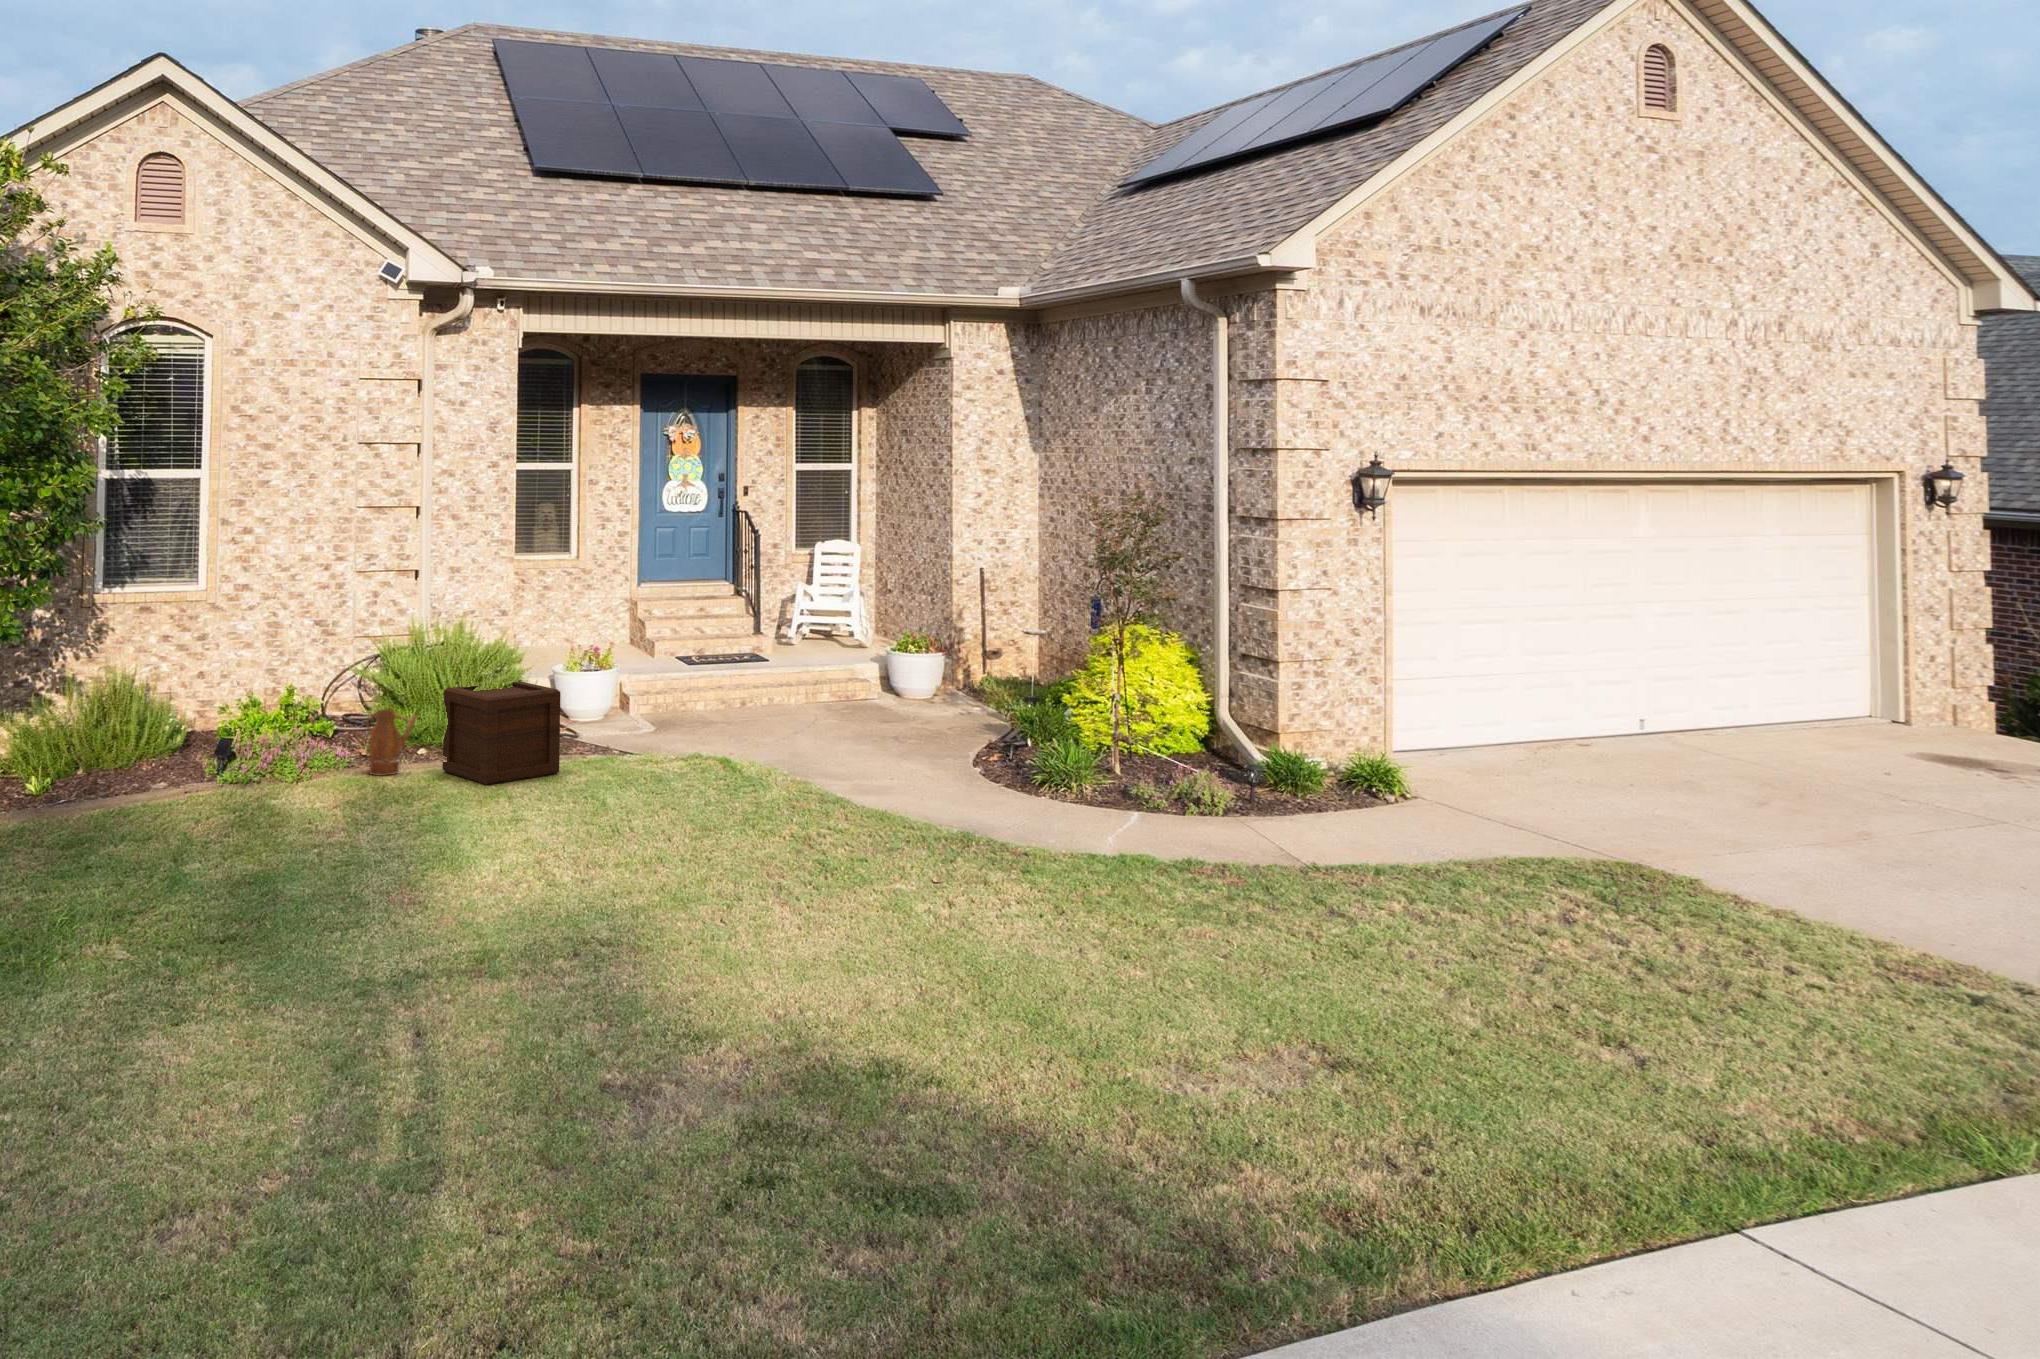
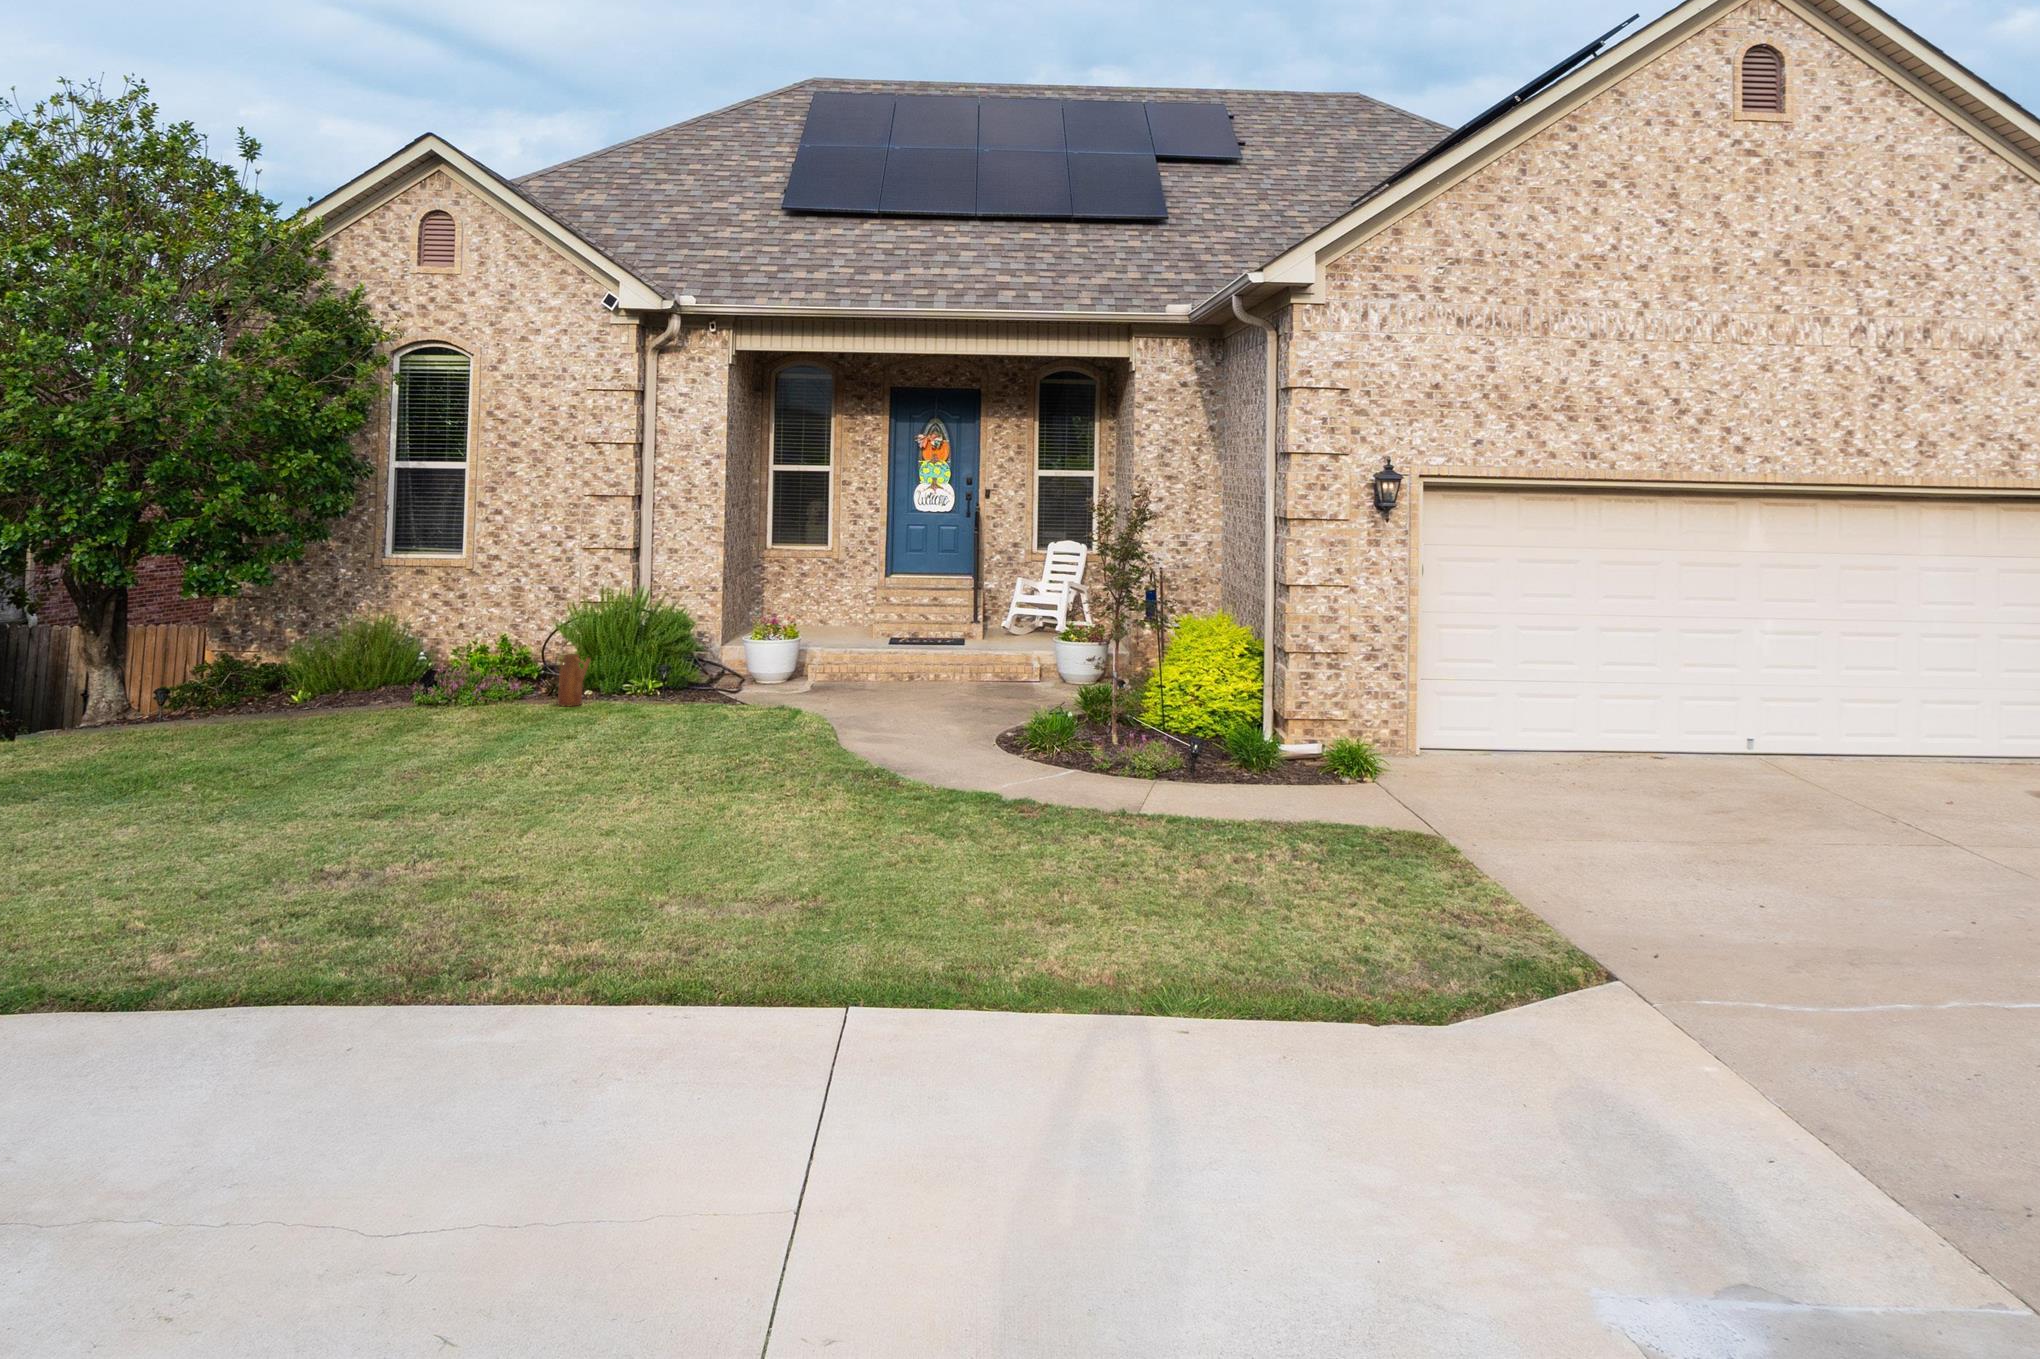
wooden crate: present [443,681,560,785] -> none [612,637,695,718]

